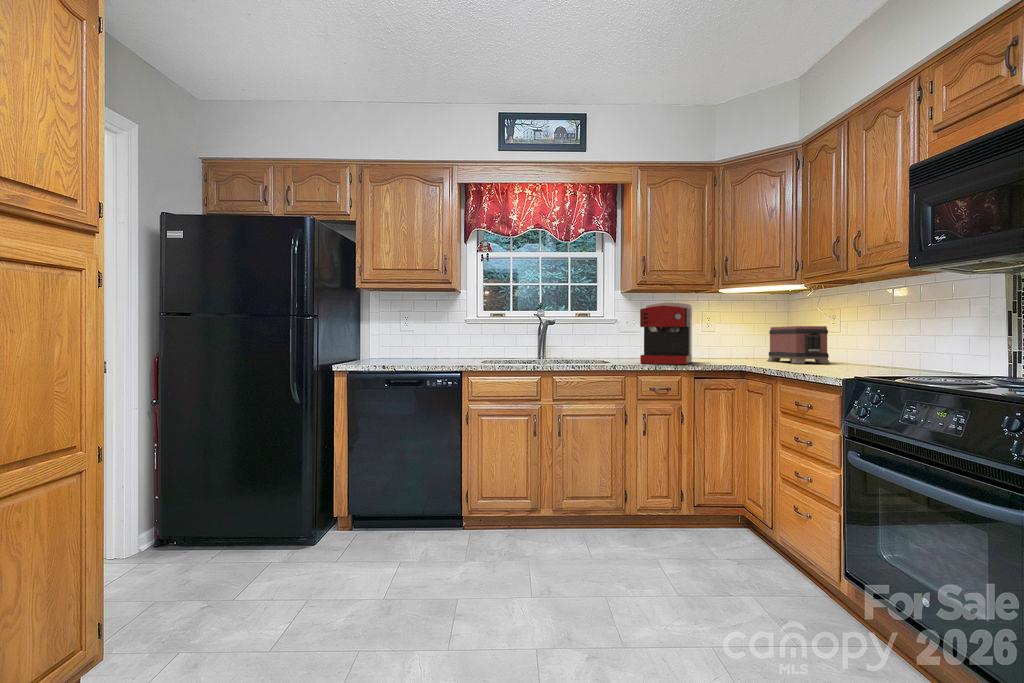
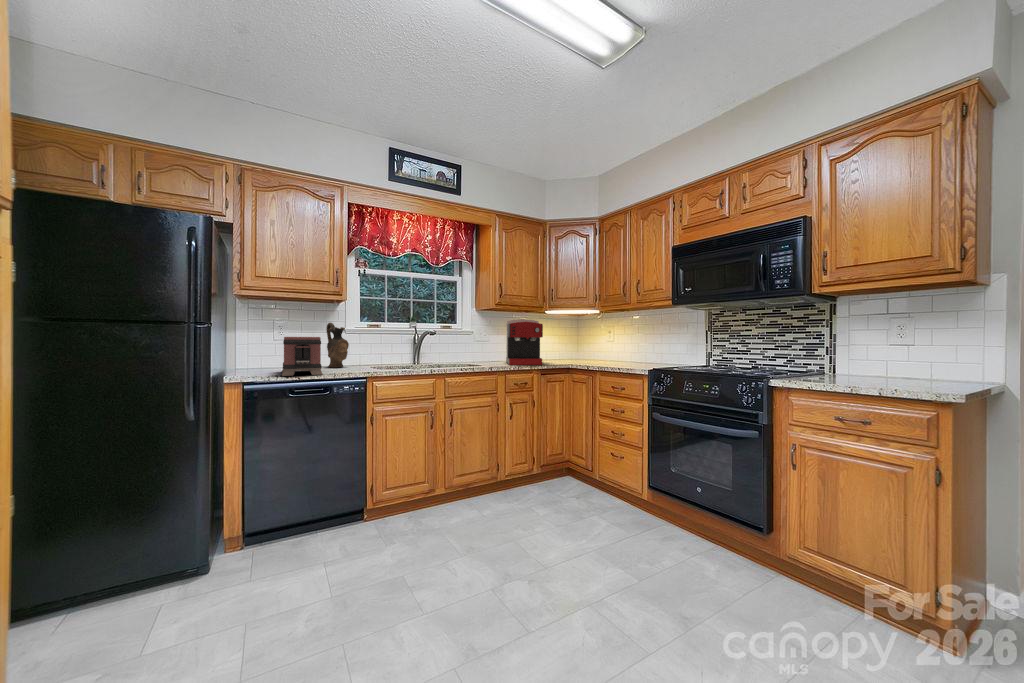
ceramic pitcher: none [437,313,458,361] -> present [327,323,349,367]
toaster: present [768,326,830,364] -> present [282,337,322,376]

